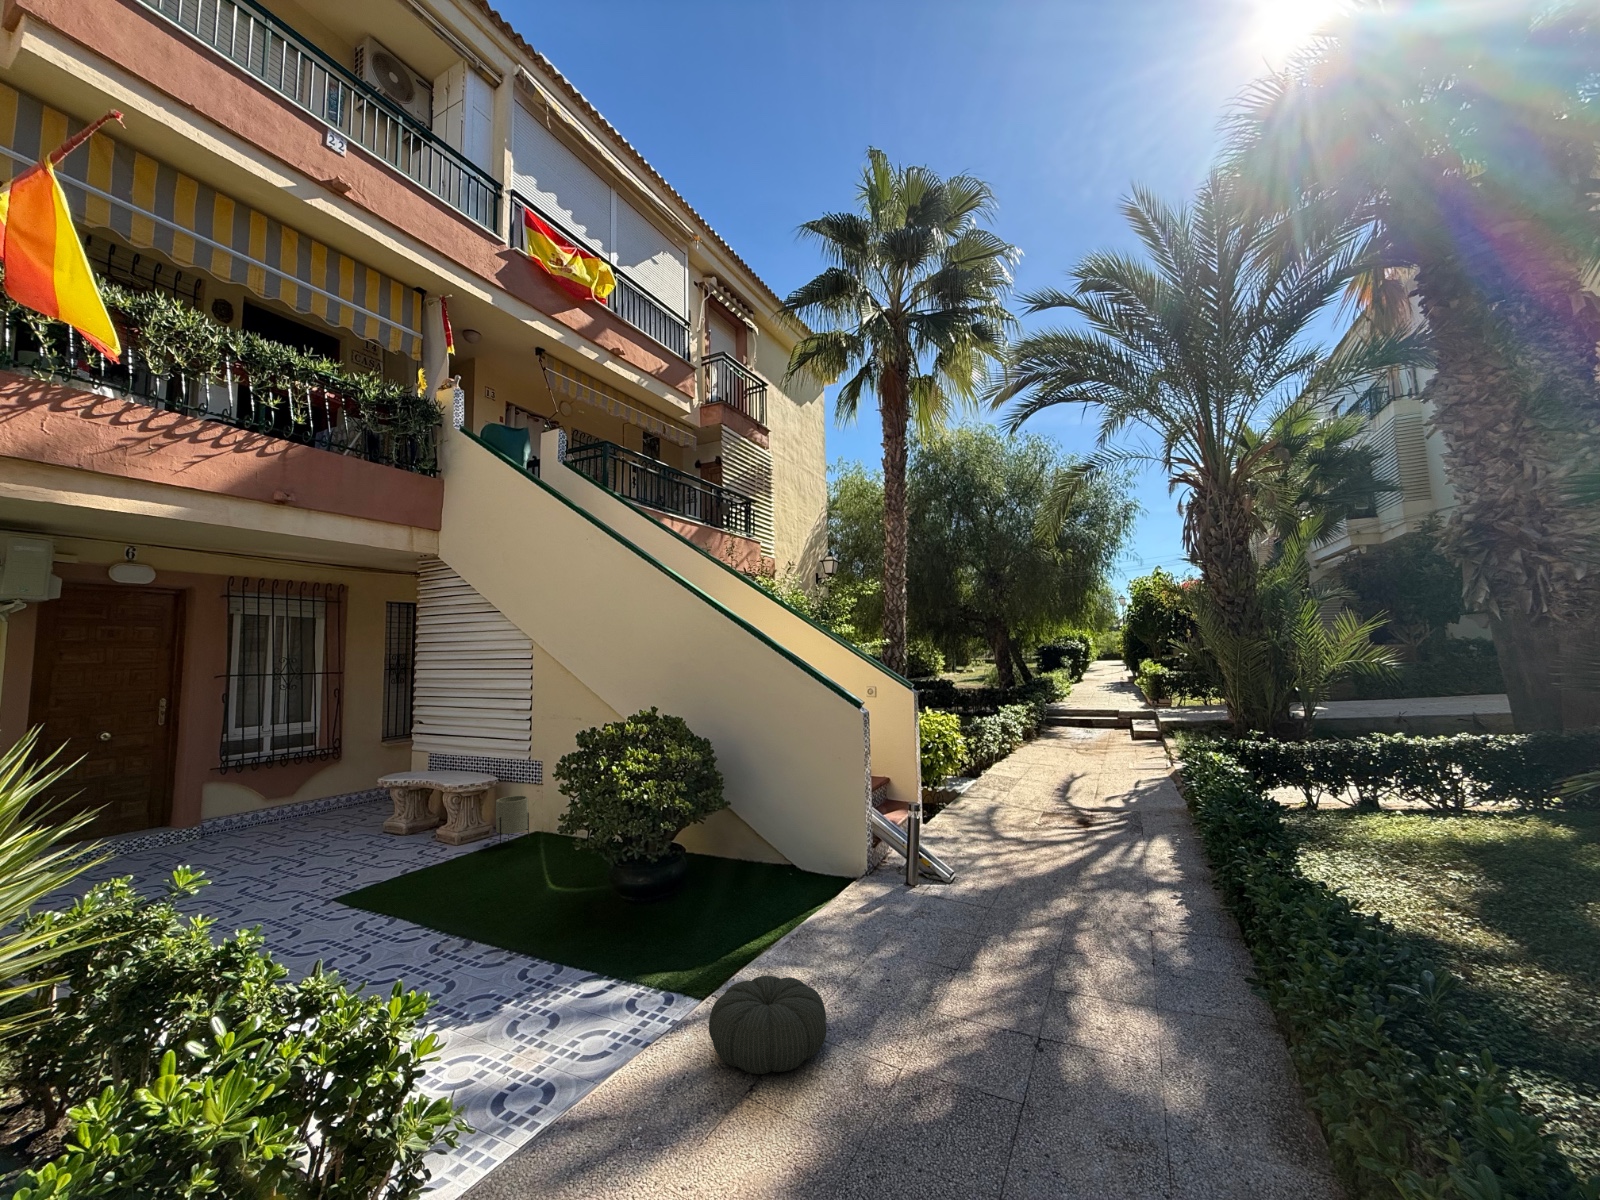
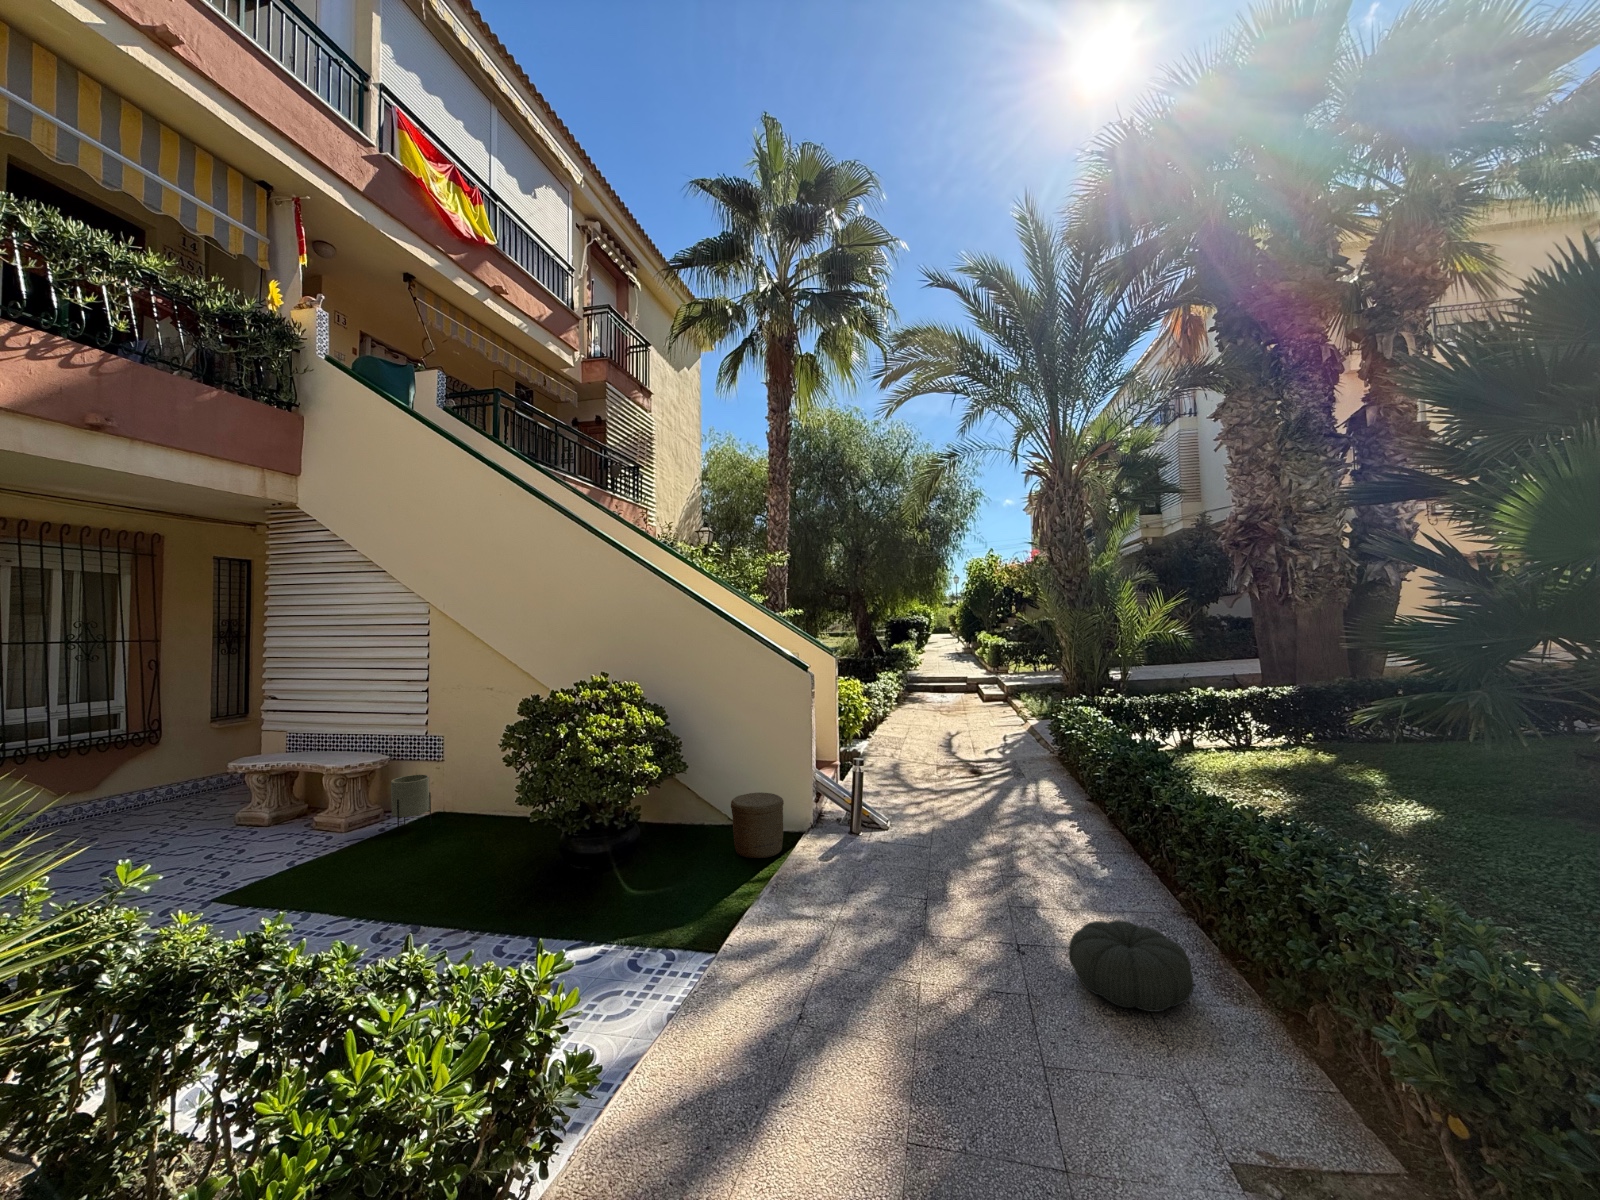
woven basket: none [780,829,834,896] -> present [731,793,784,858]
pouf: present [709,976,826,1074] -> present [1068,920,1193,1012]

